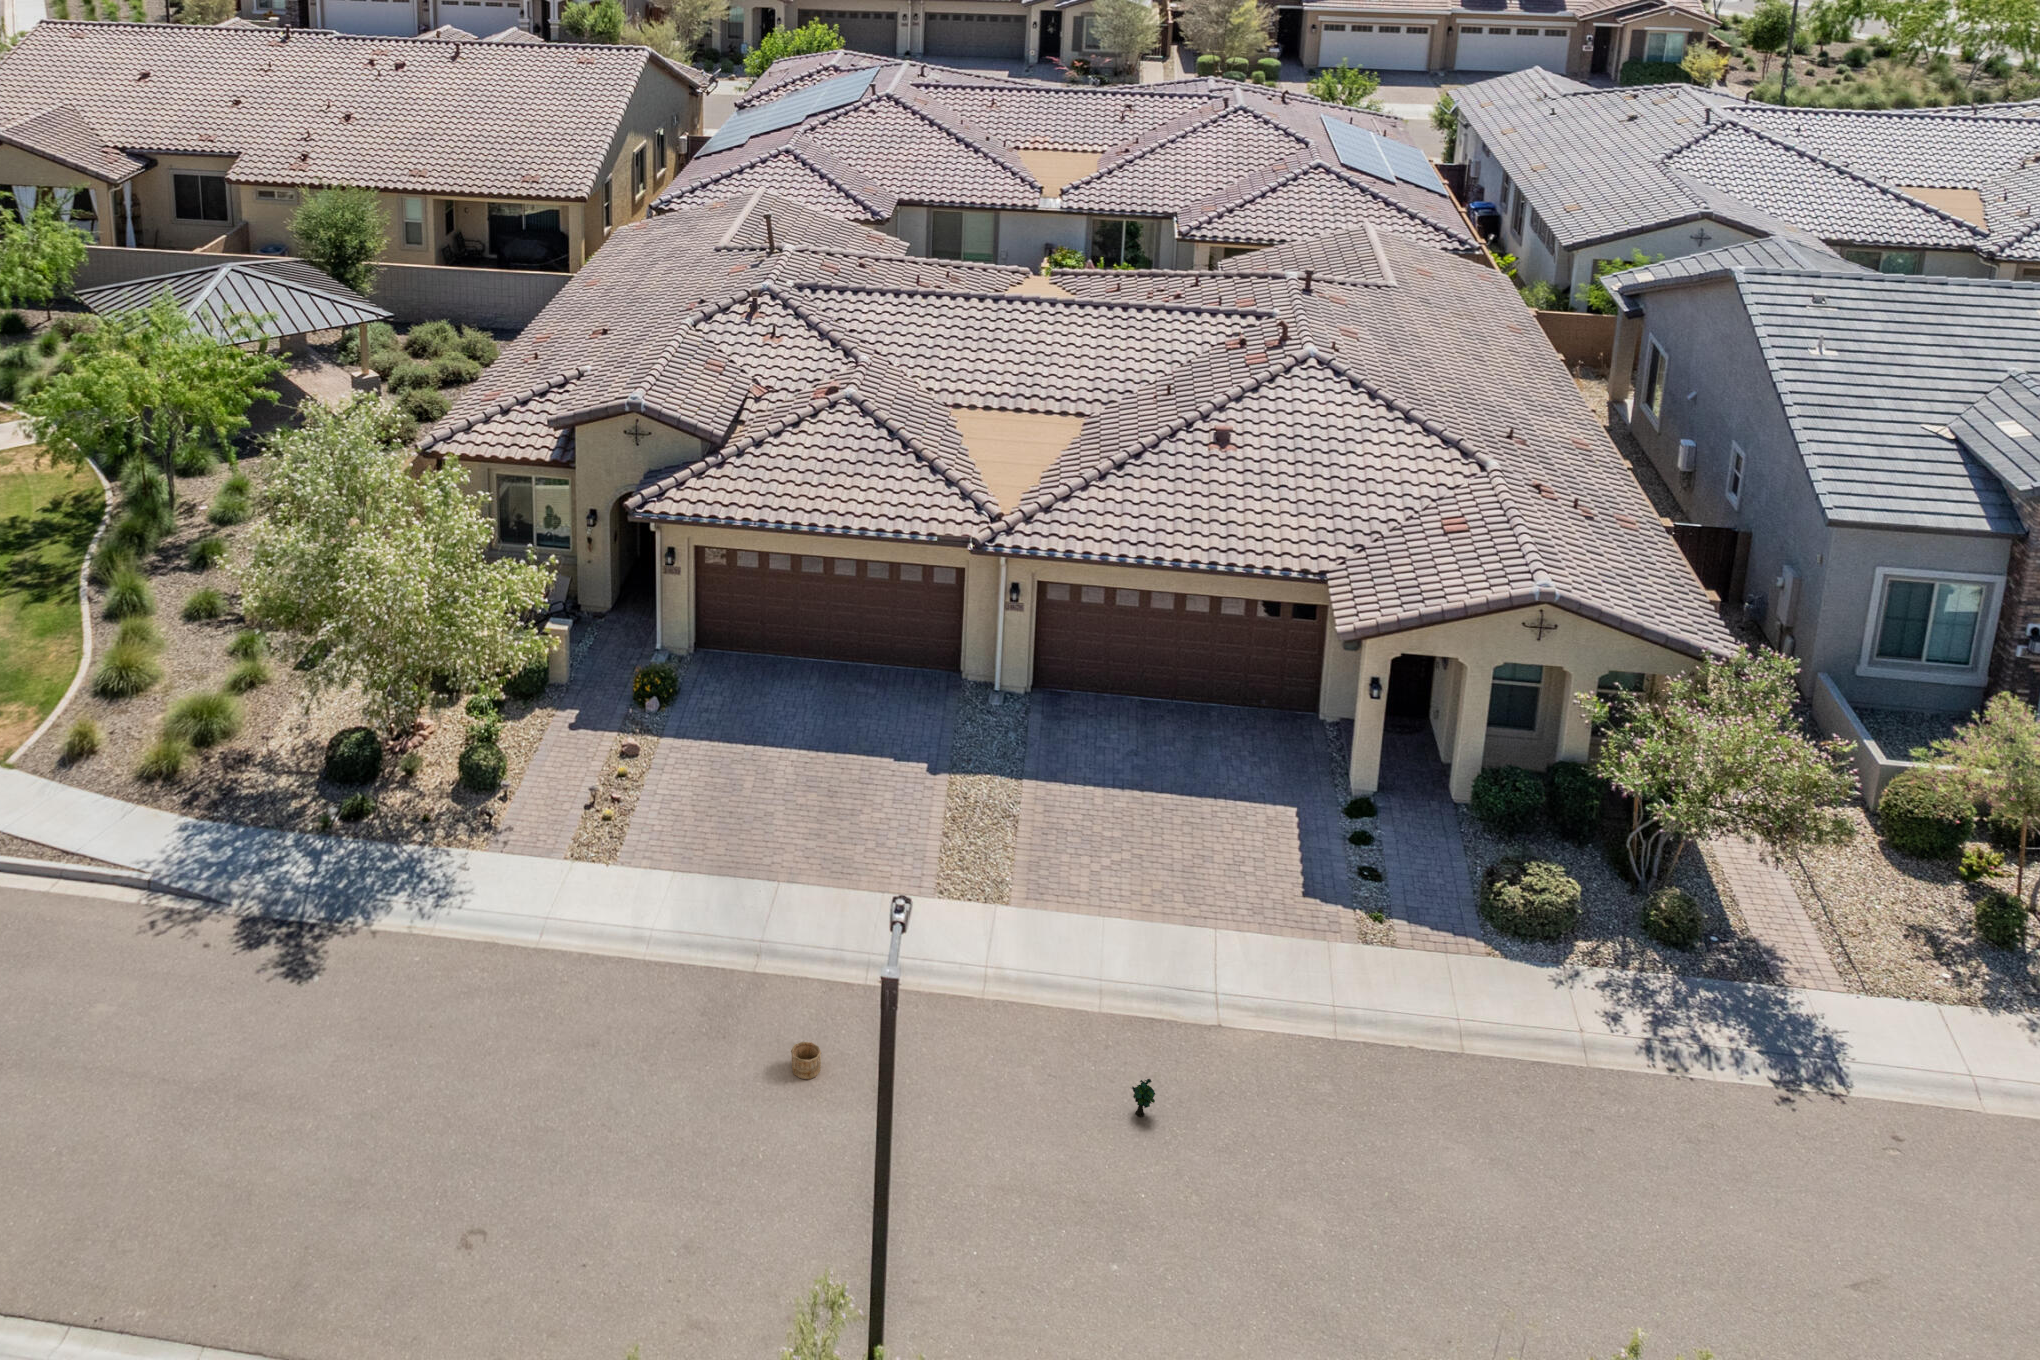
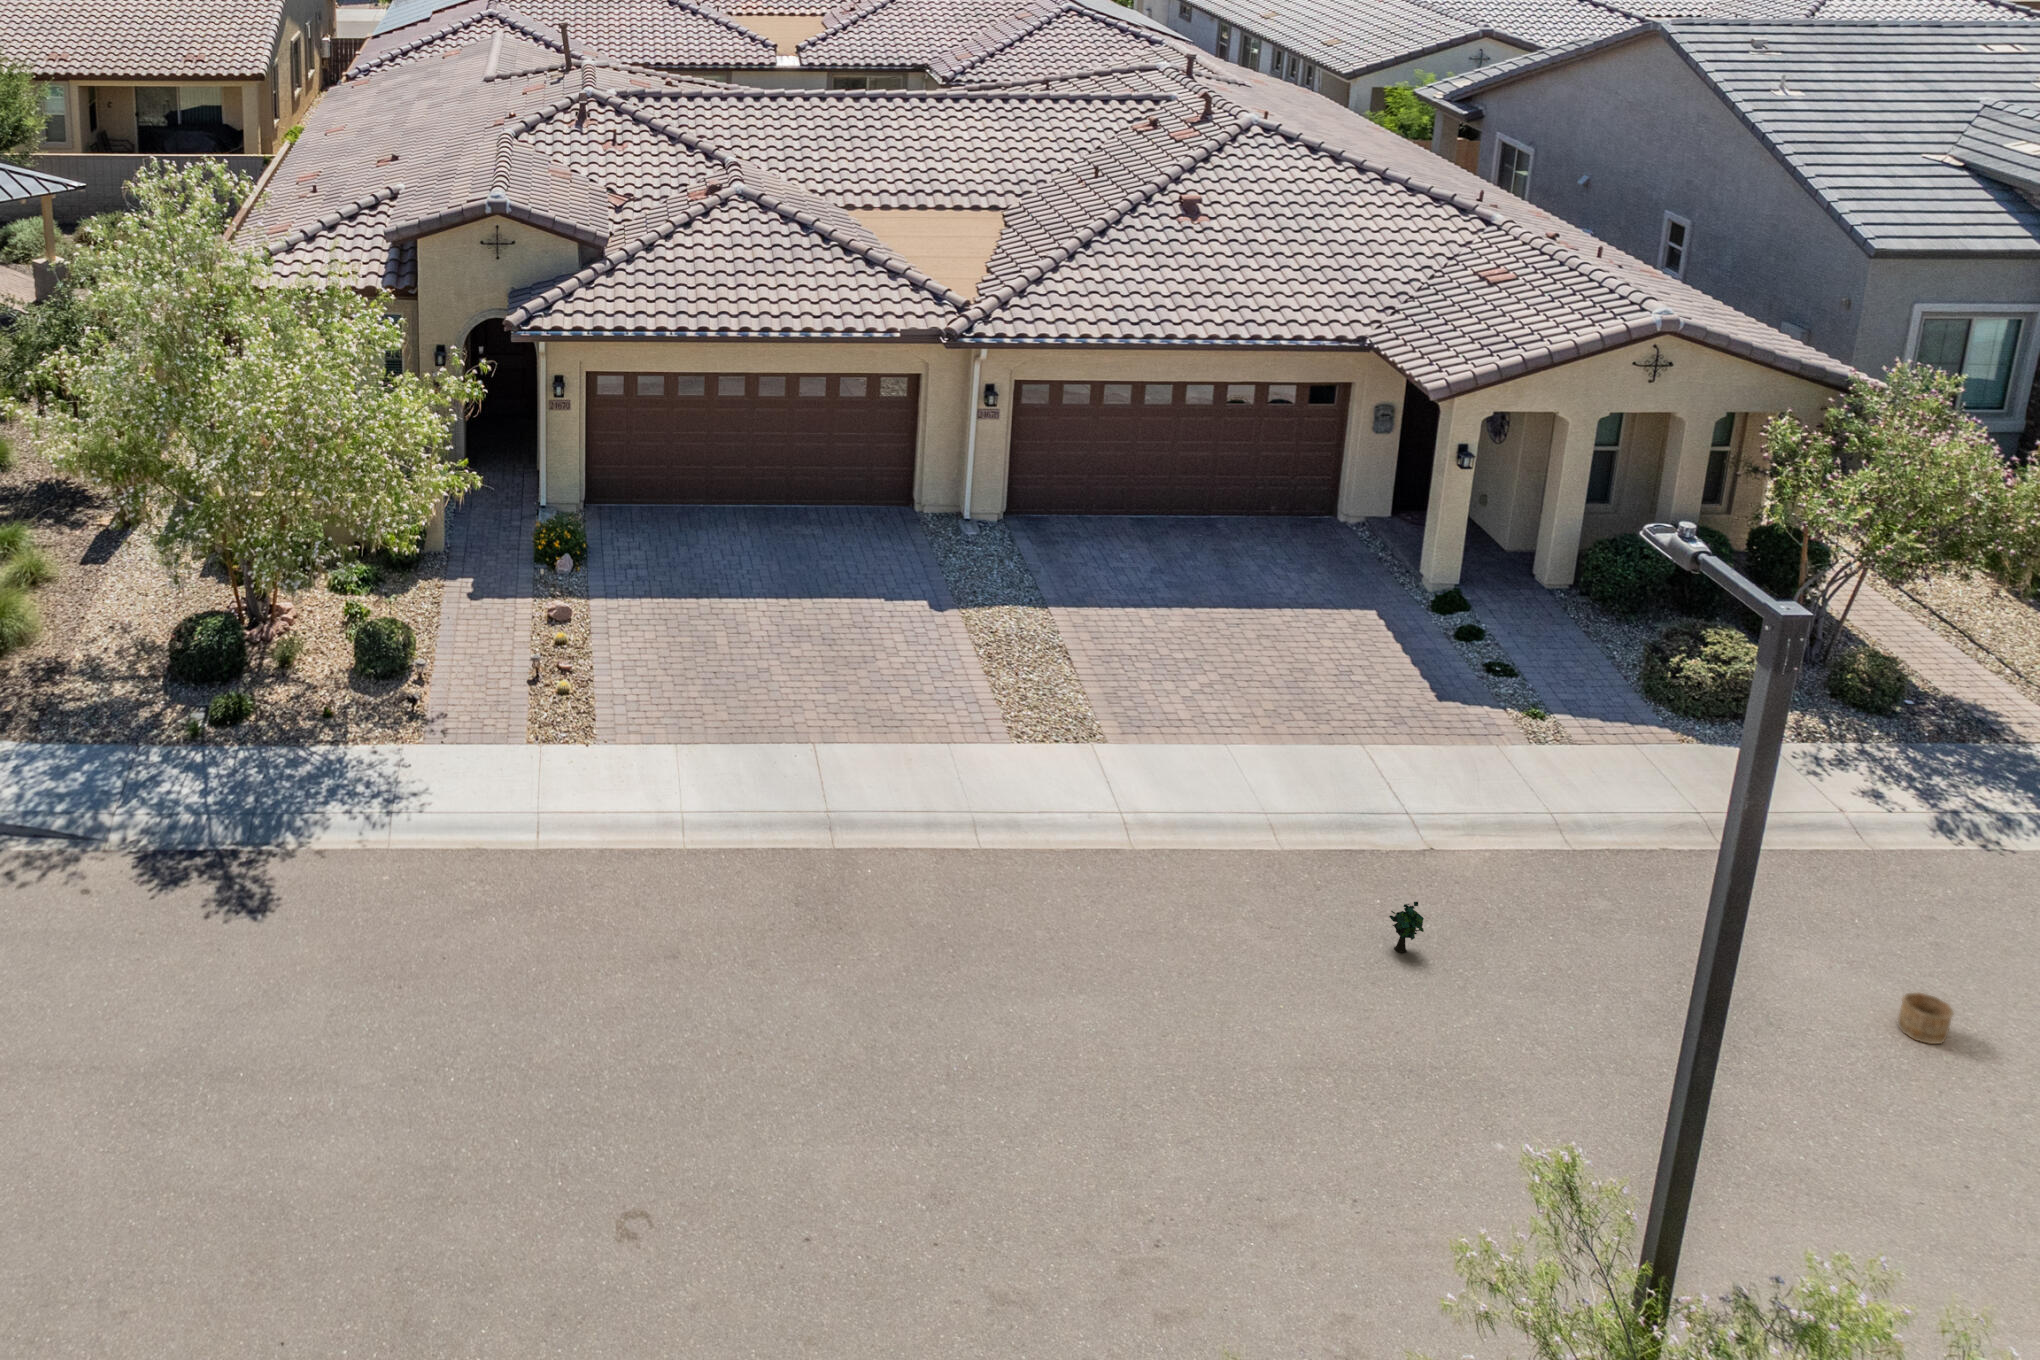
wooden bucket: present [791,1042,821,1079] -> present [1898,993,1954,1044]

